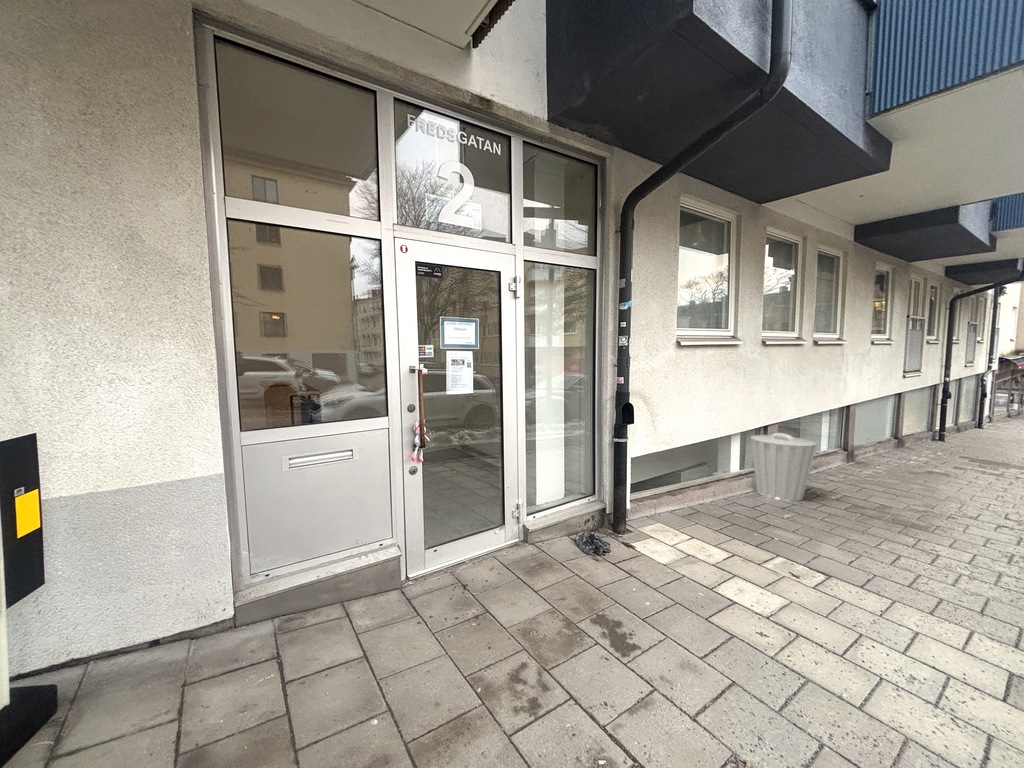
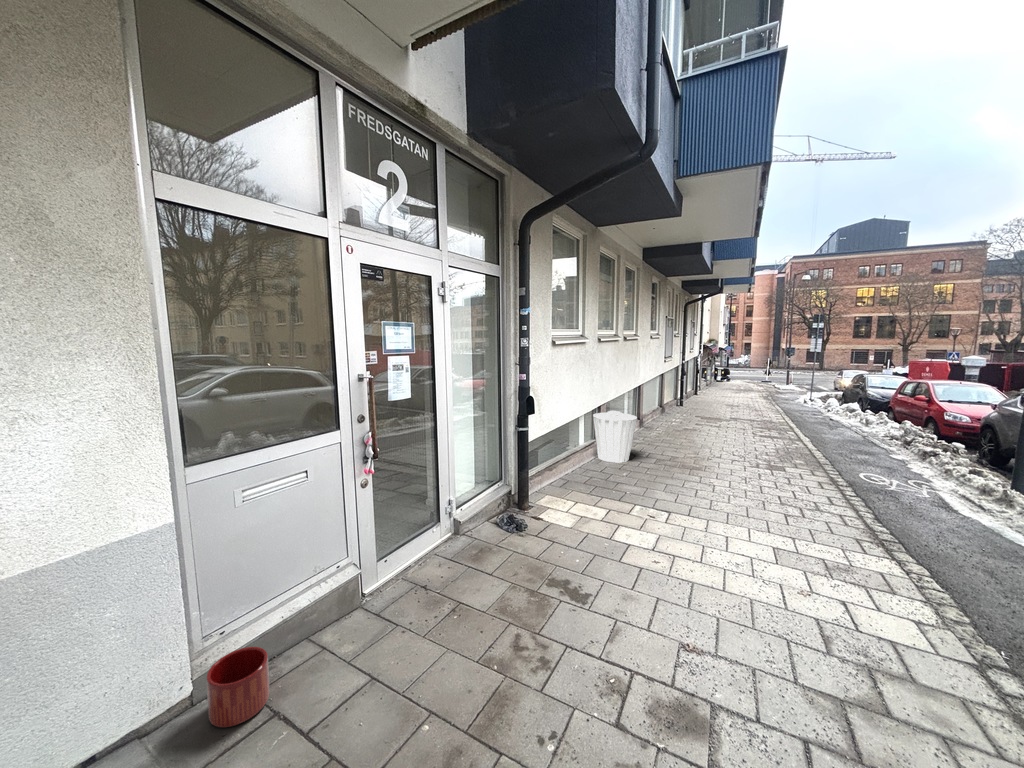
planter: none [237,592,289,655] -> present [207,647,269,727]

